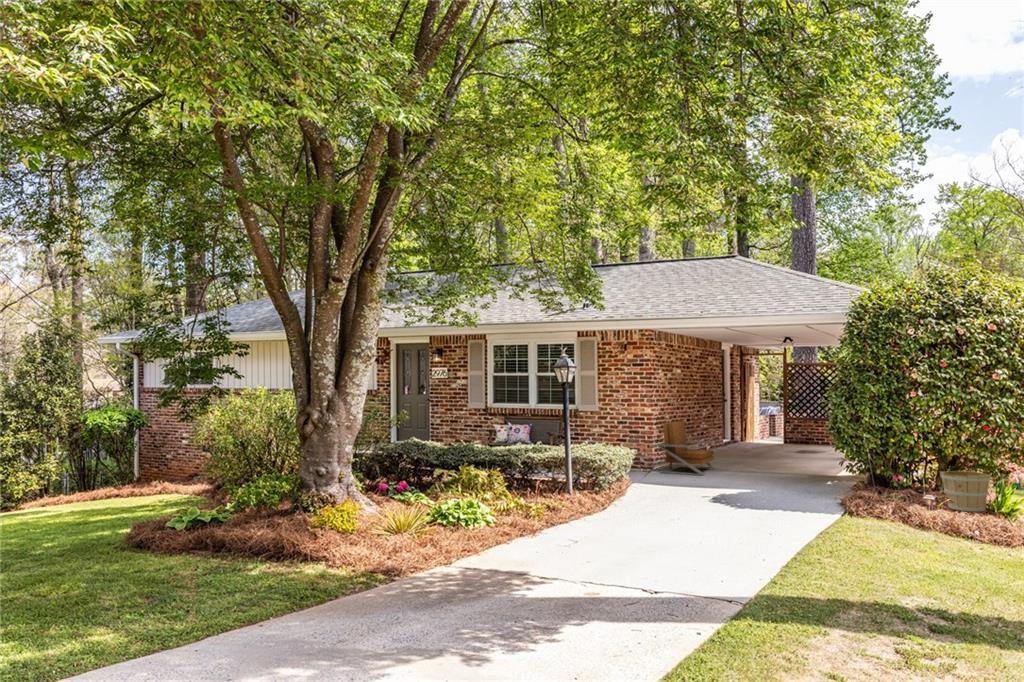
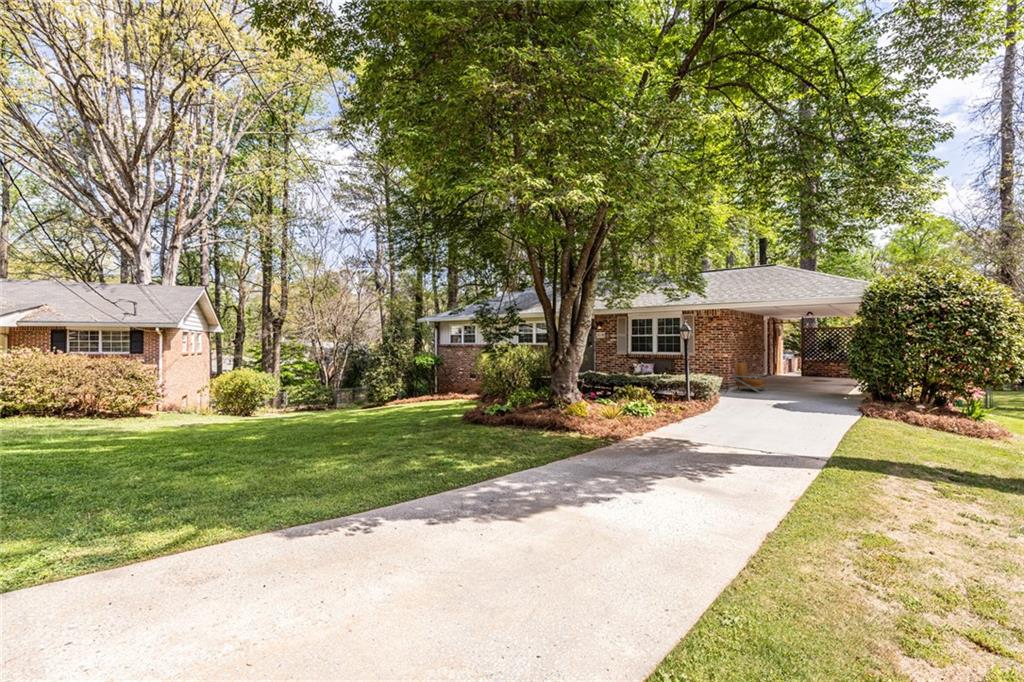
wooden bucket: present [940,471,991,512] -> none [926,391,963,415]

